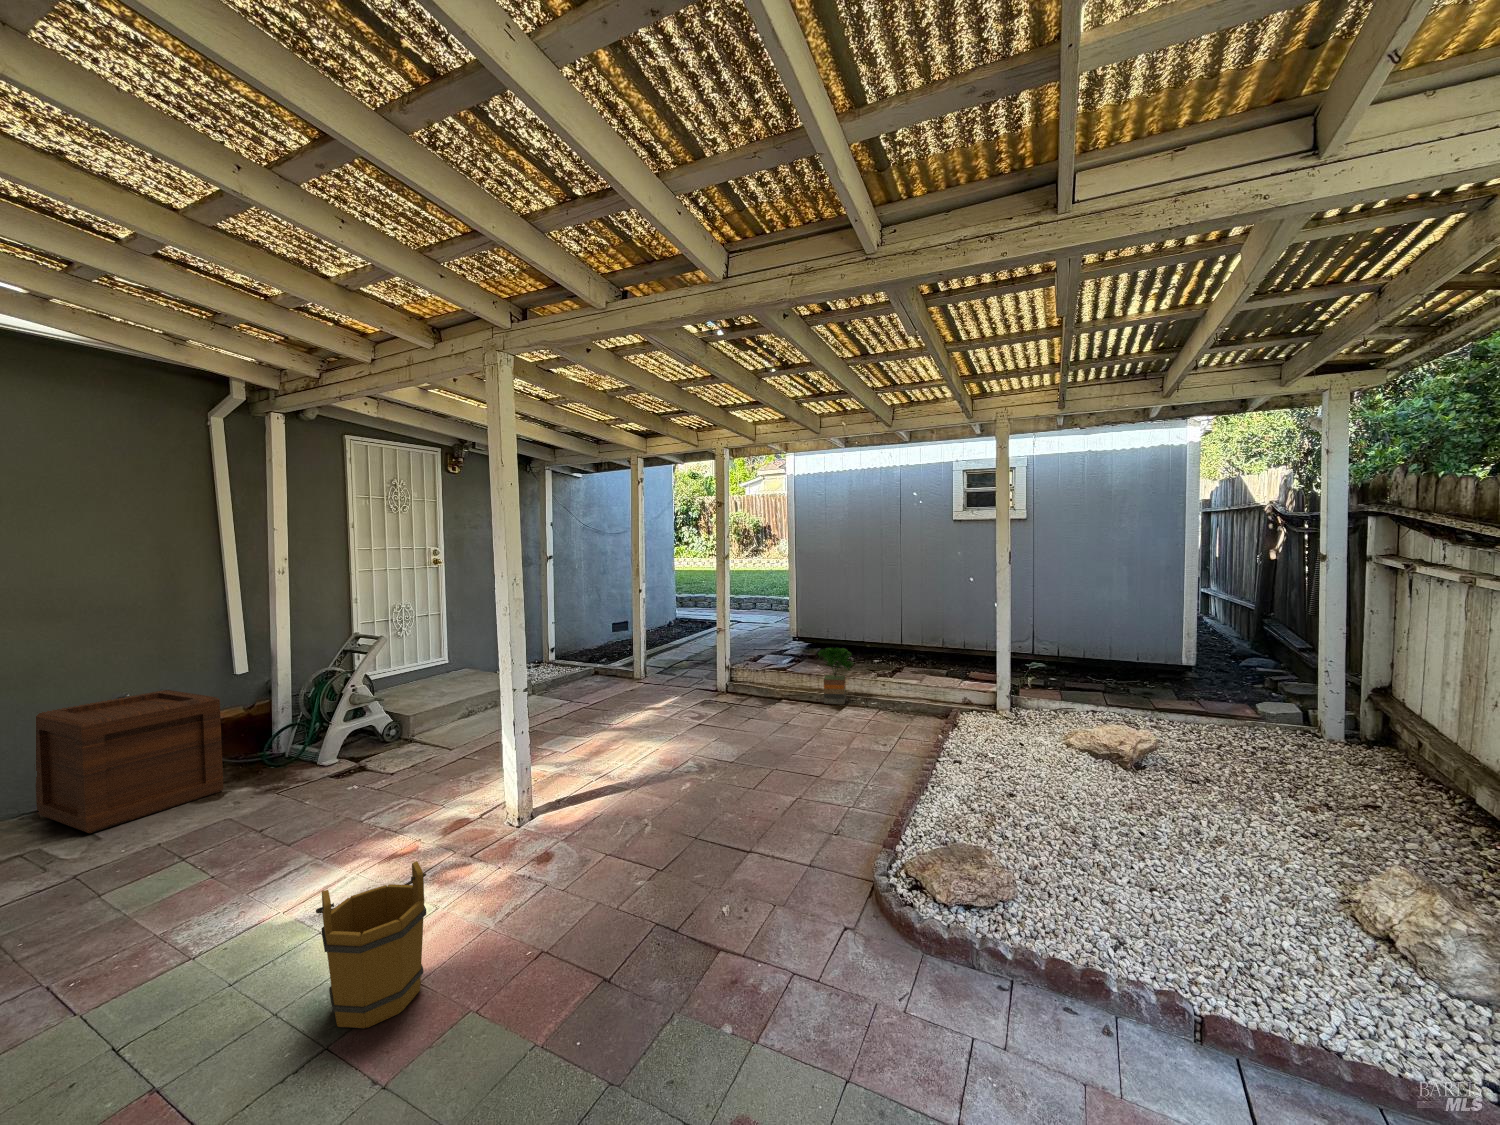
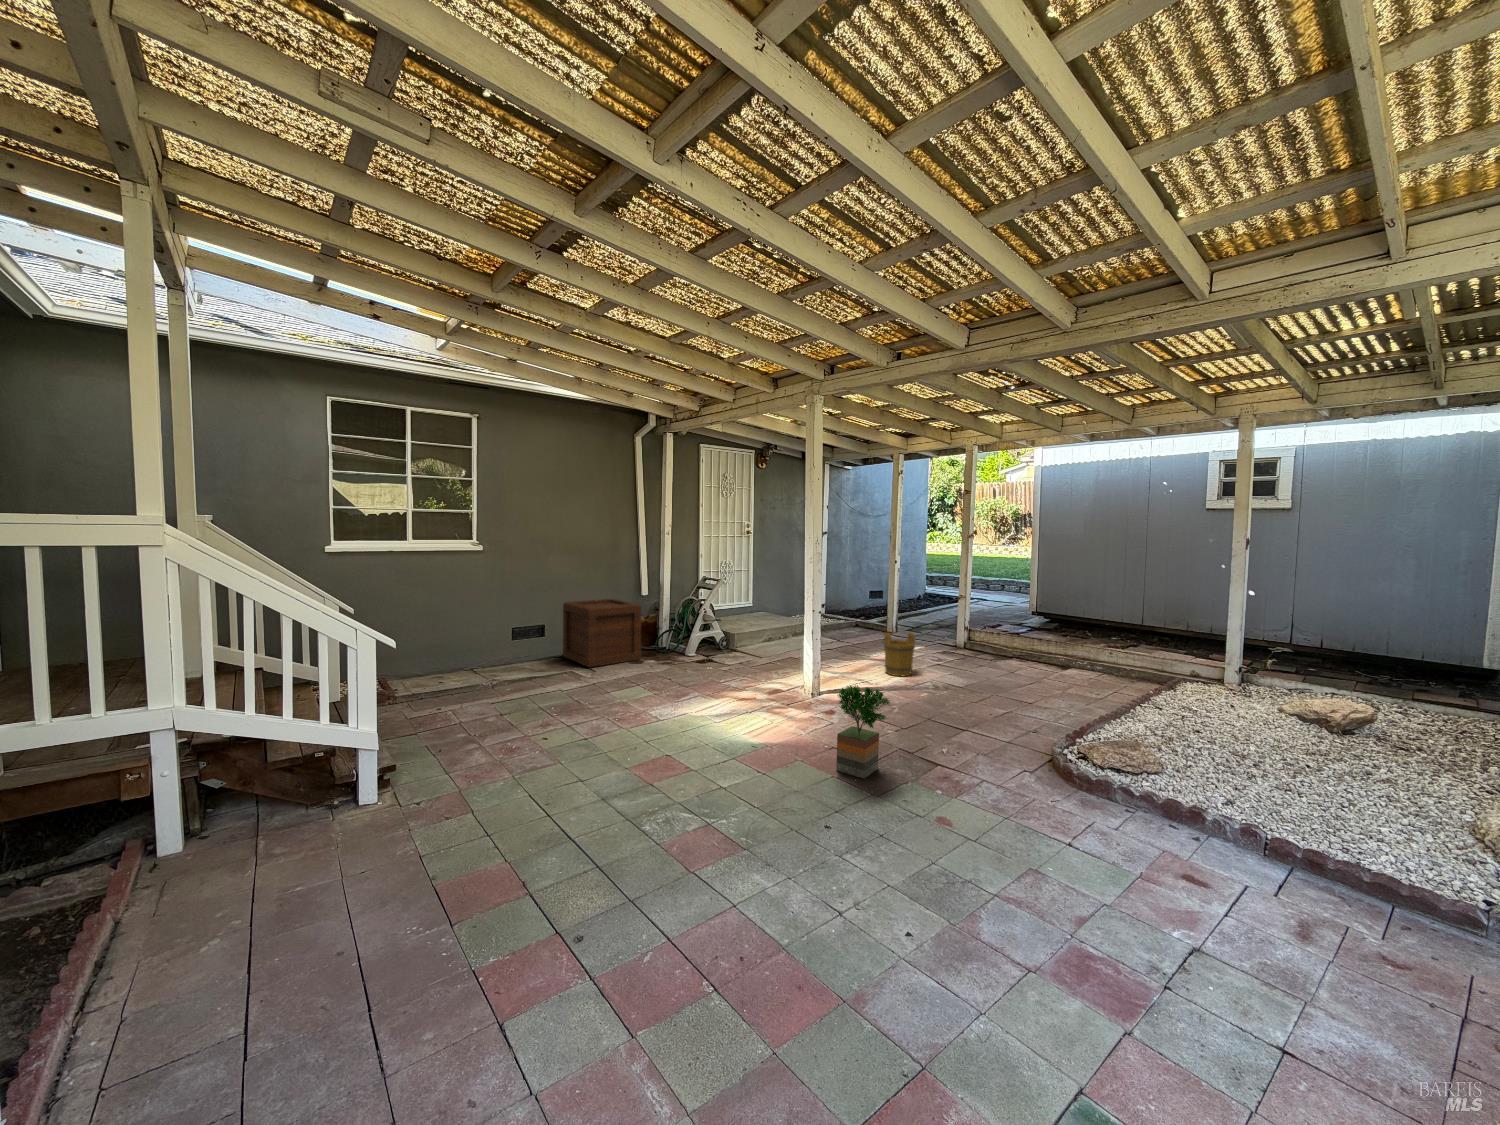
potted tree: present [818,647,853,704] -> present [836,685,890,779]
bucket: present [316,861,426,1028] -> present [884,632,915,676]

